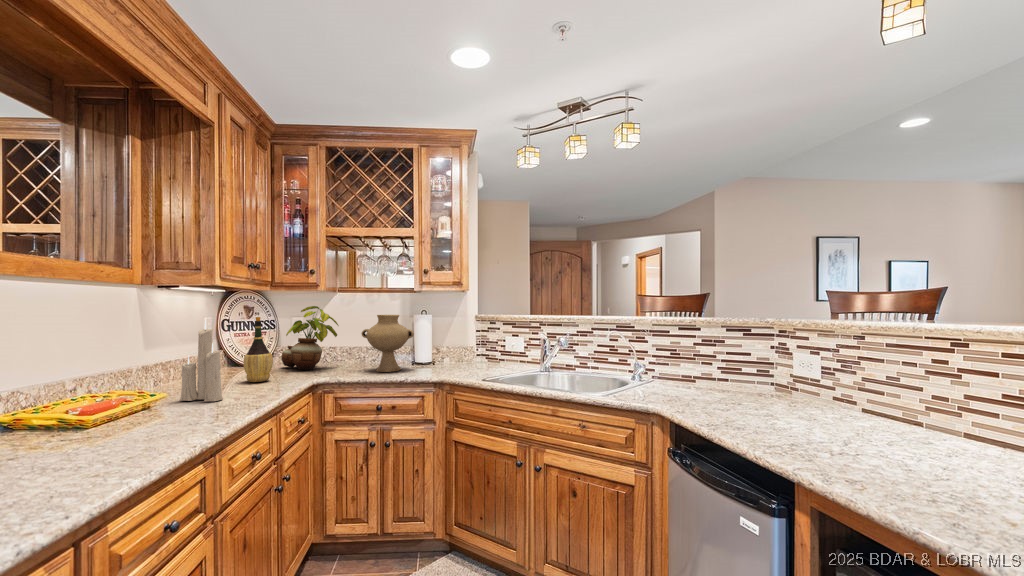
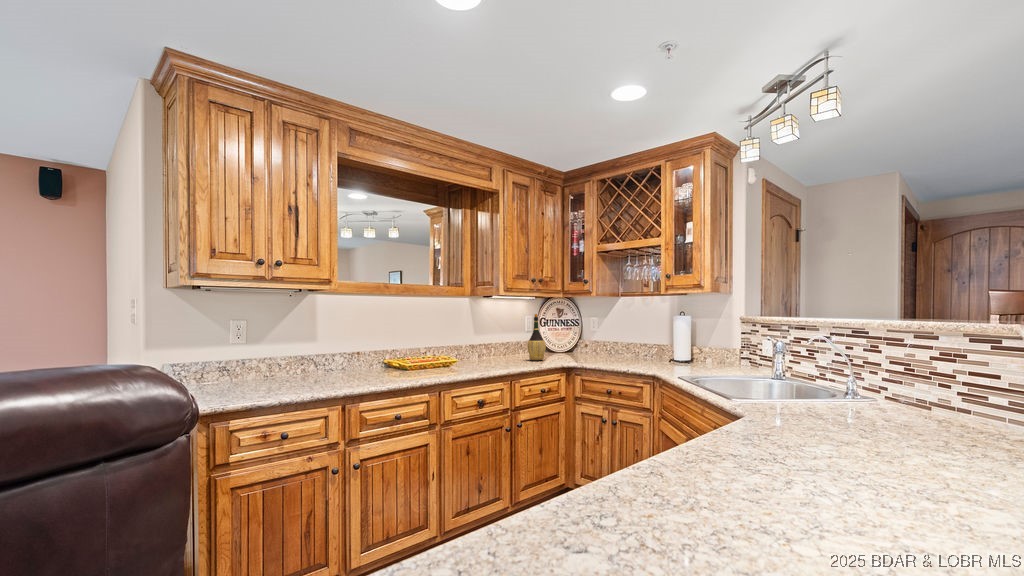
potted plant: present [281,306,339,370] -> none [568,307,606,357]
vase: present [361,315,414,372] -> none [613,314,654,364]
candle: present [180,320,223,402] -> none [477,311,495,366]

